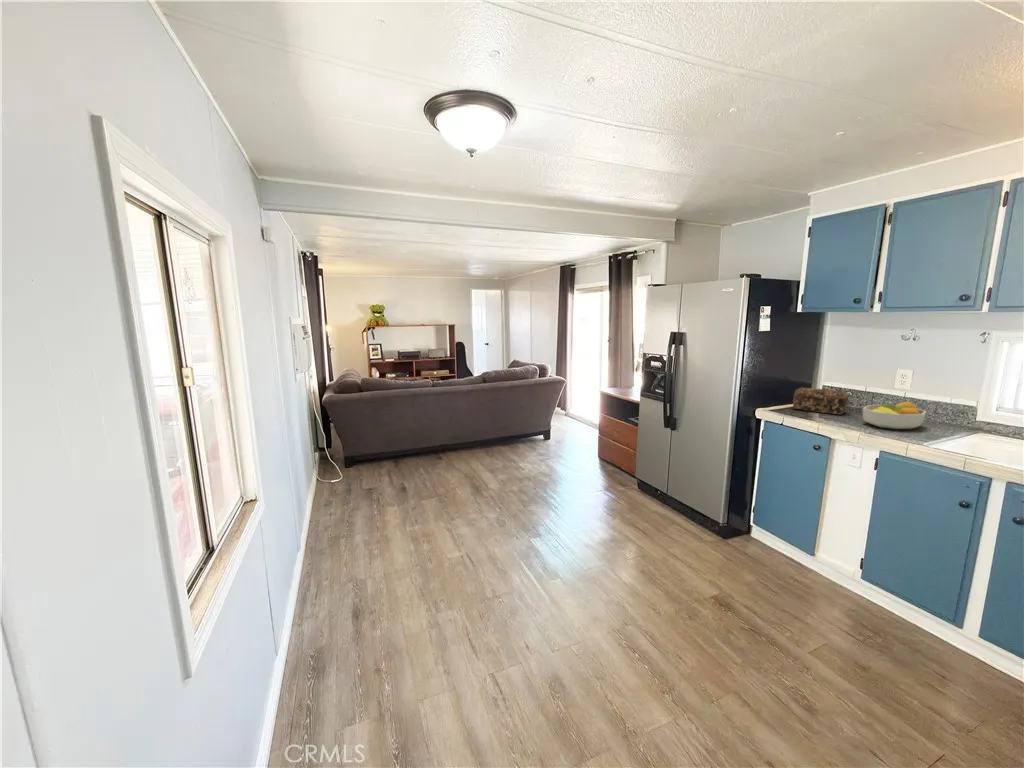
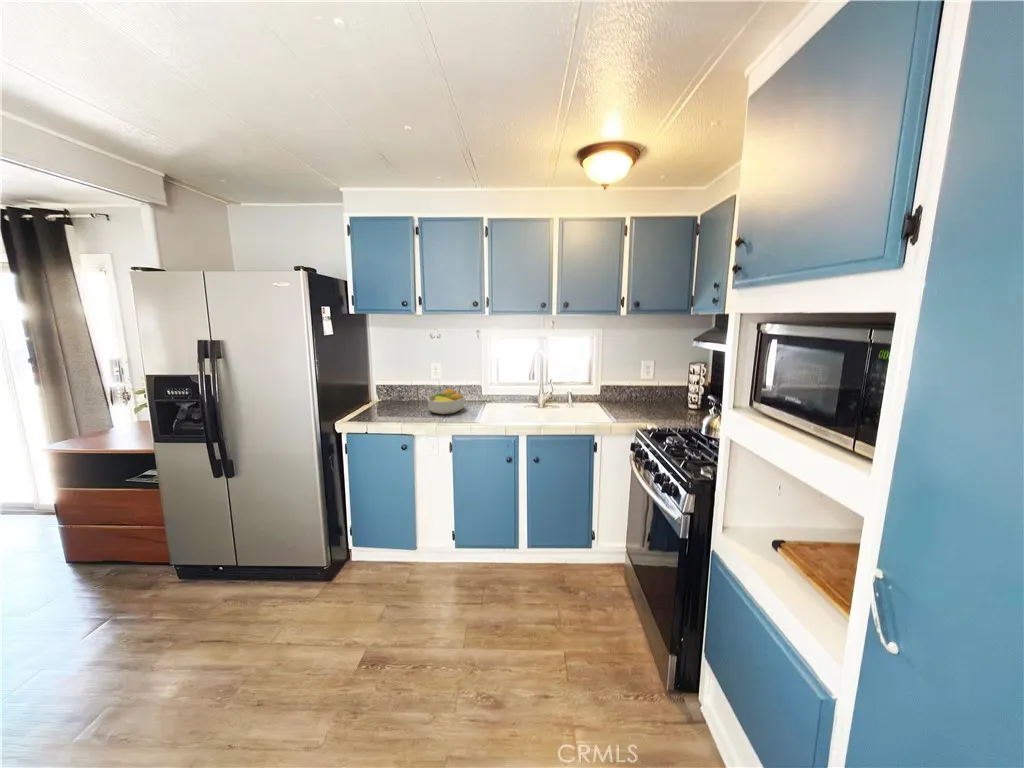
bread loaf: present [793,387,848,414] -> none [365,388,408,413]

